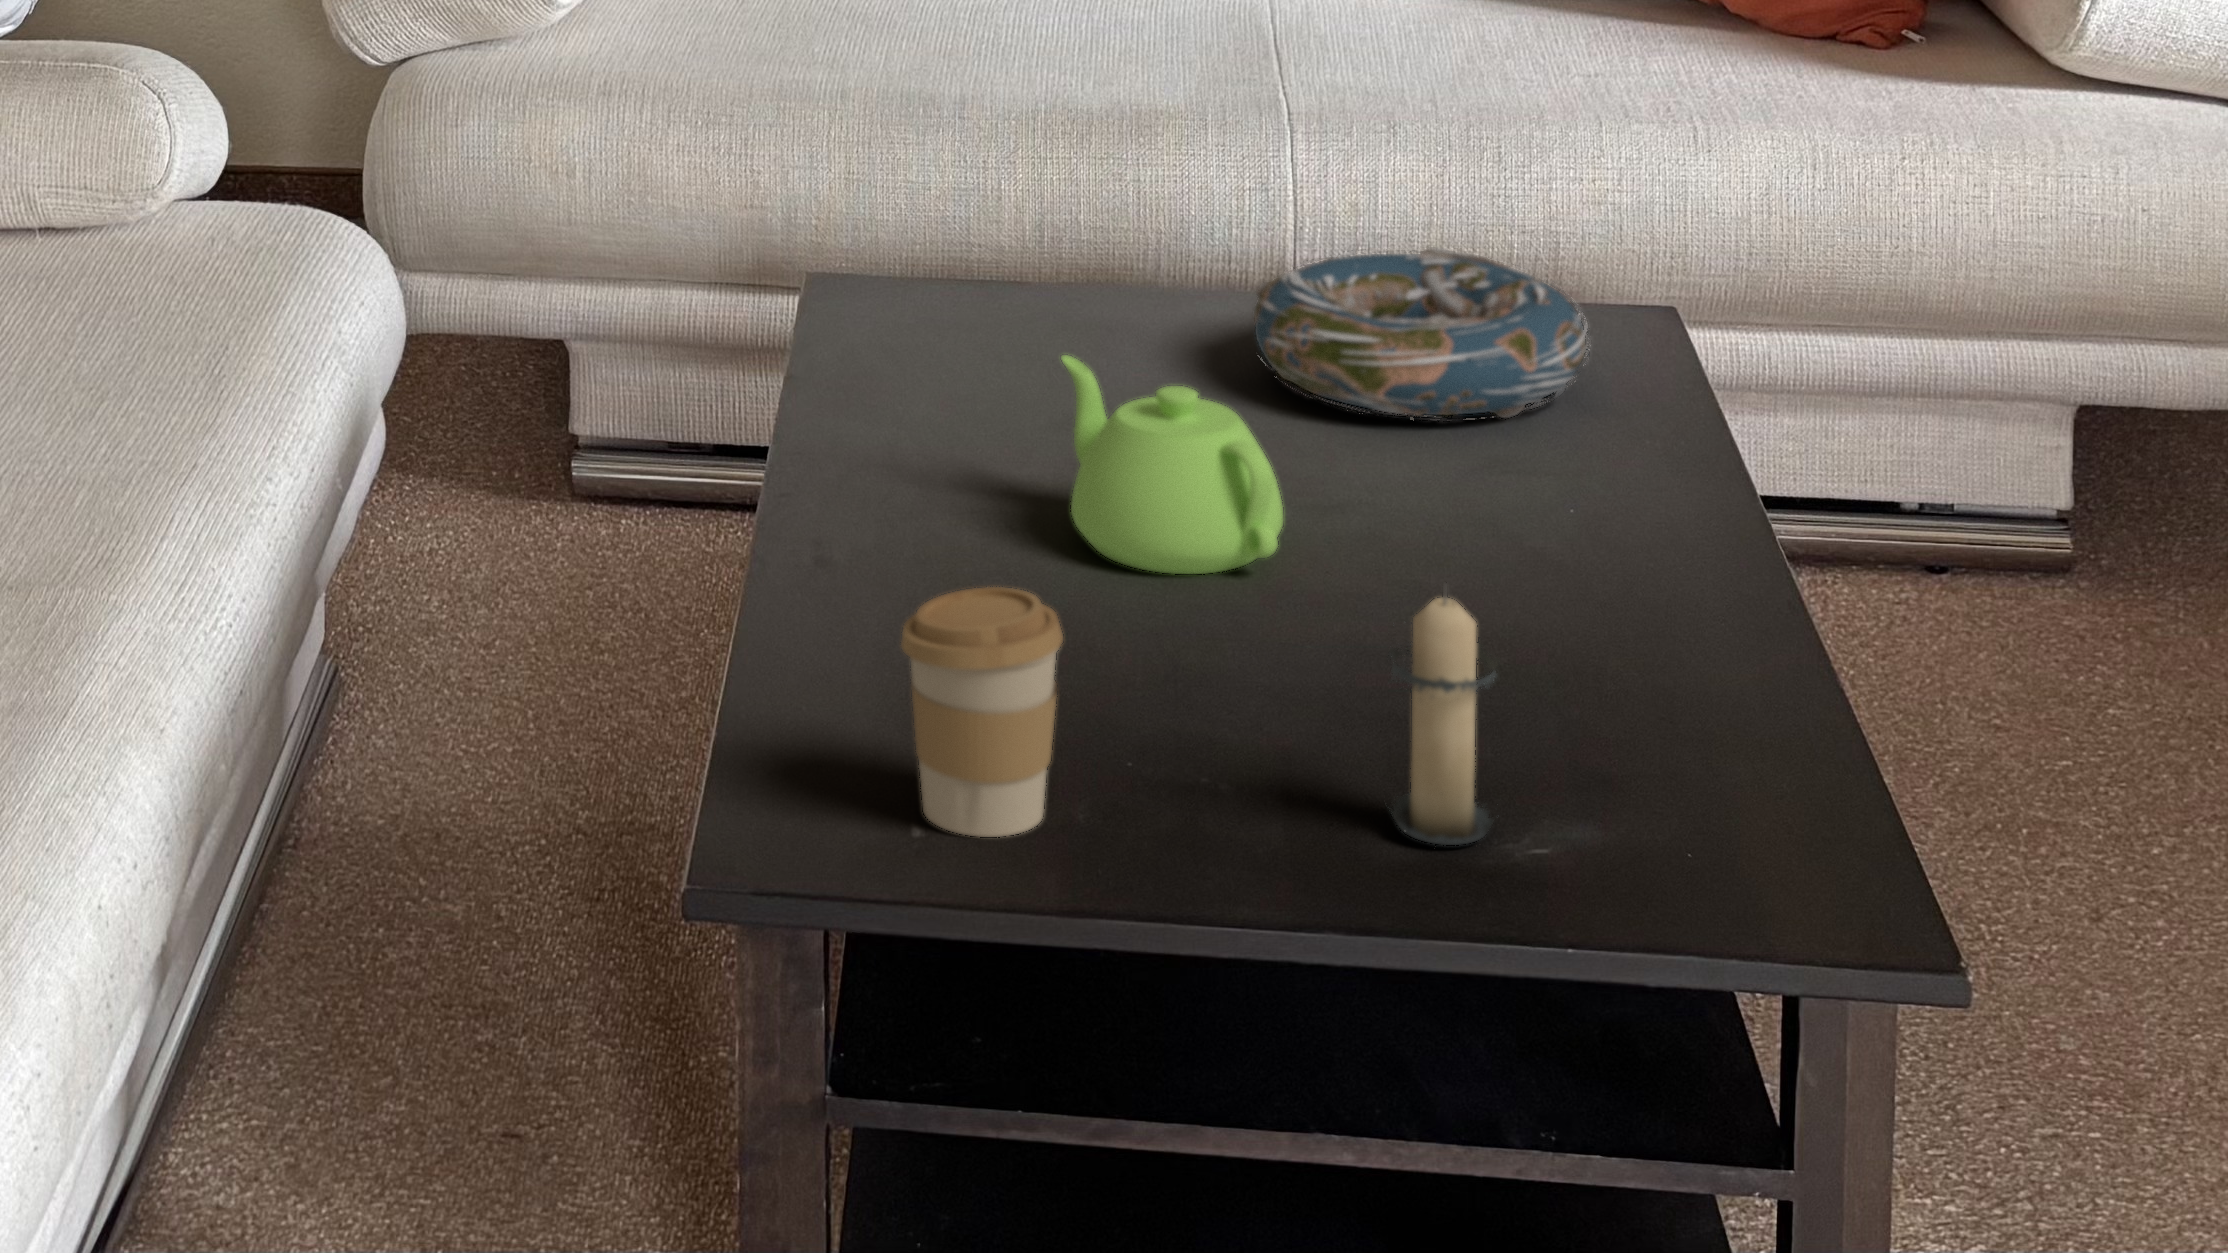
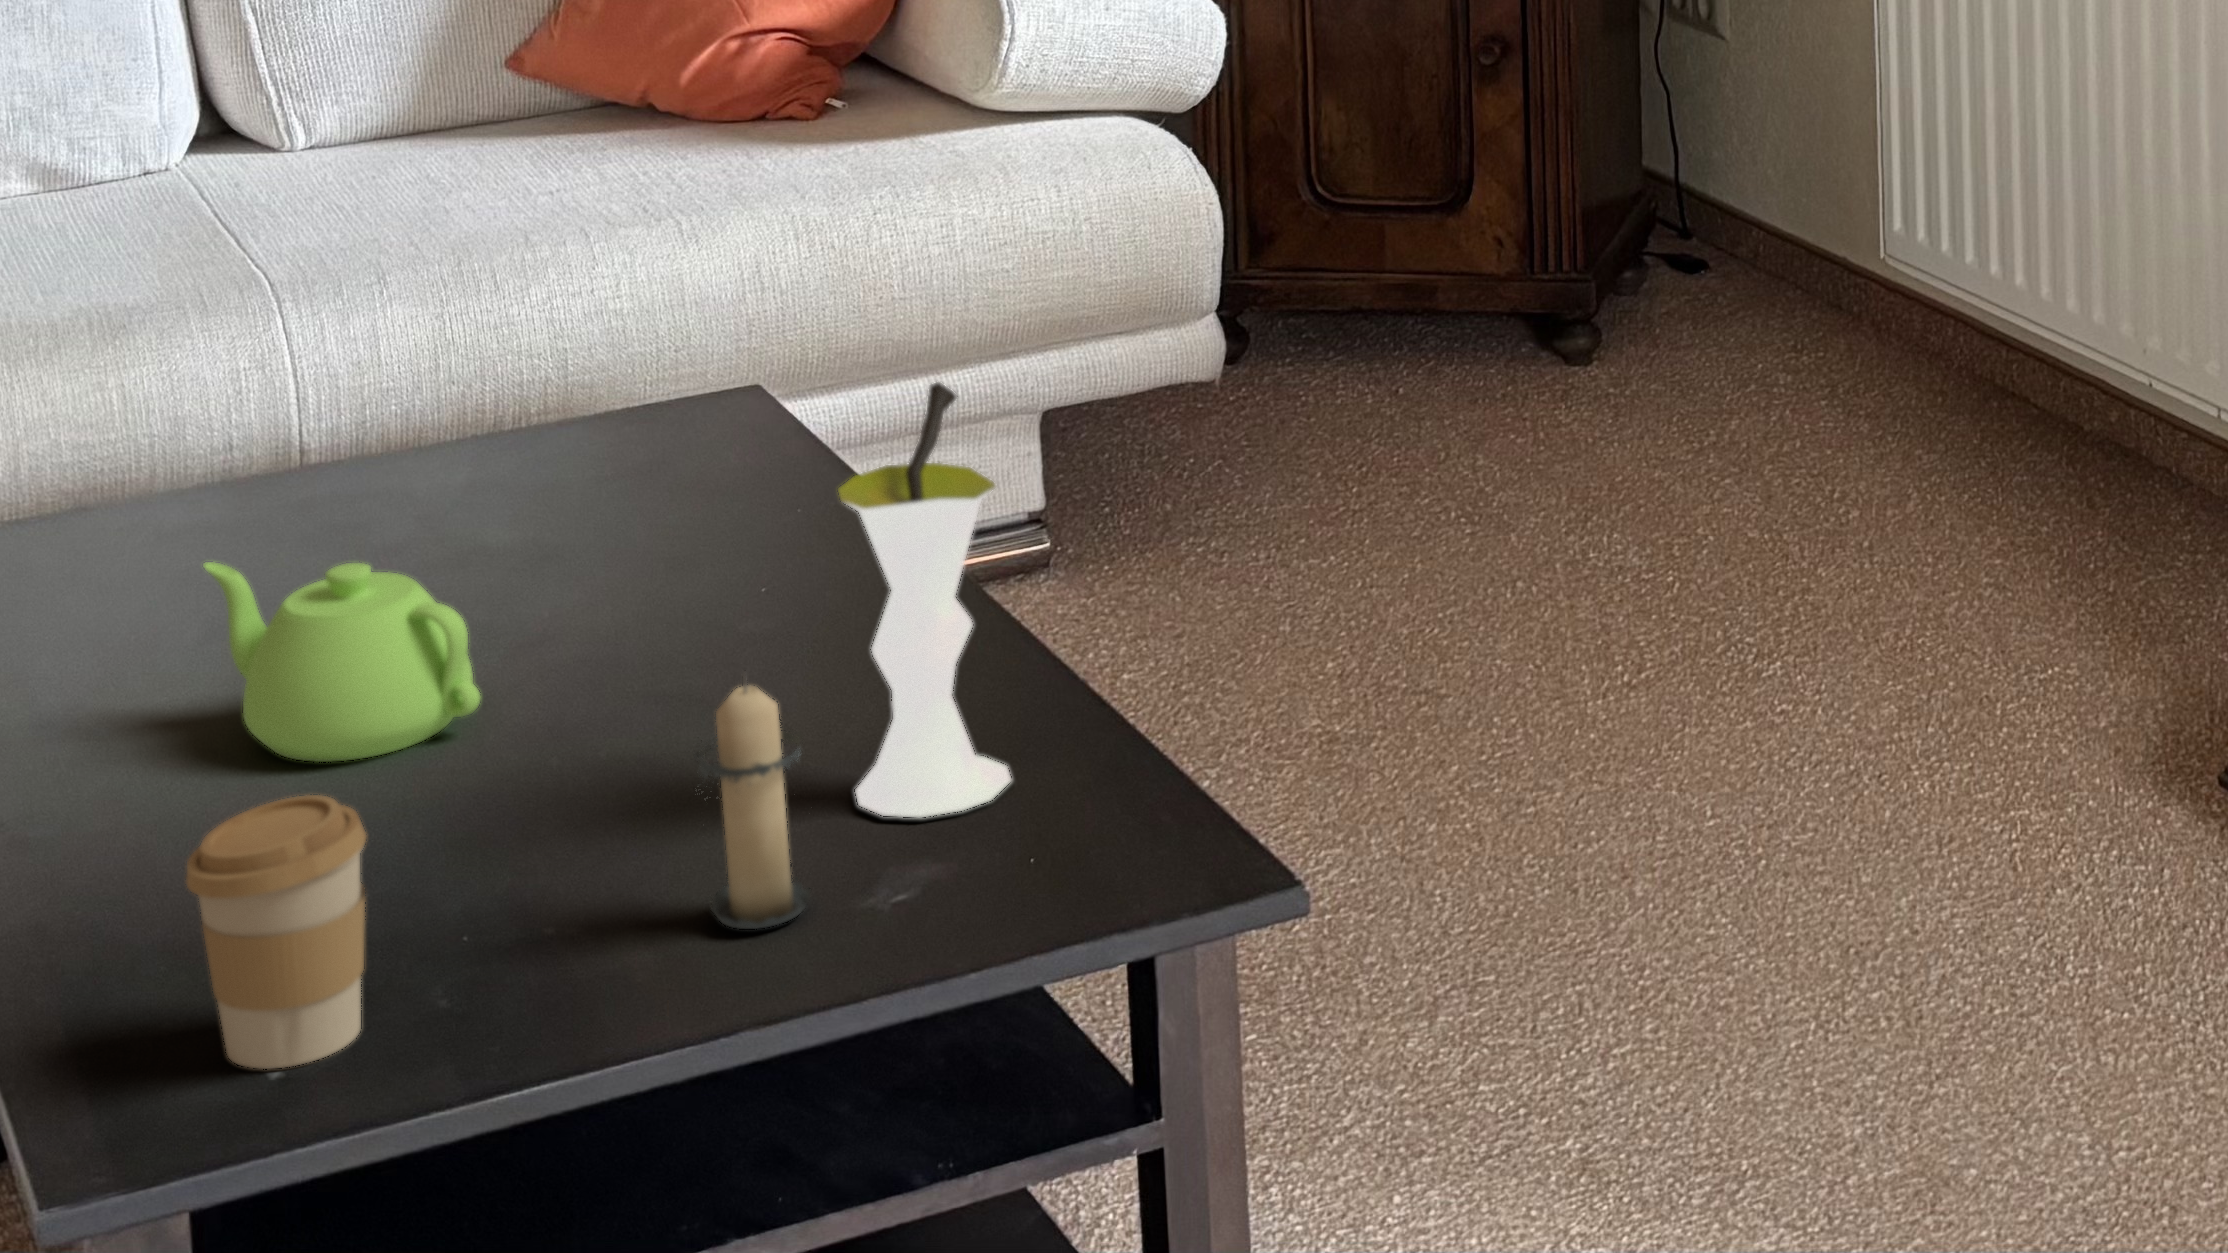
decorative bowl: present [1254,247,1591,418] -> none [346,377,697,555]
vase: none [1585,338,1766,788] -> present [839,383,1011,817]

